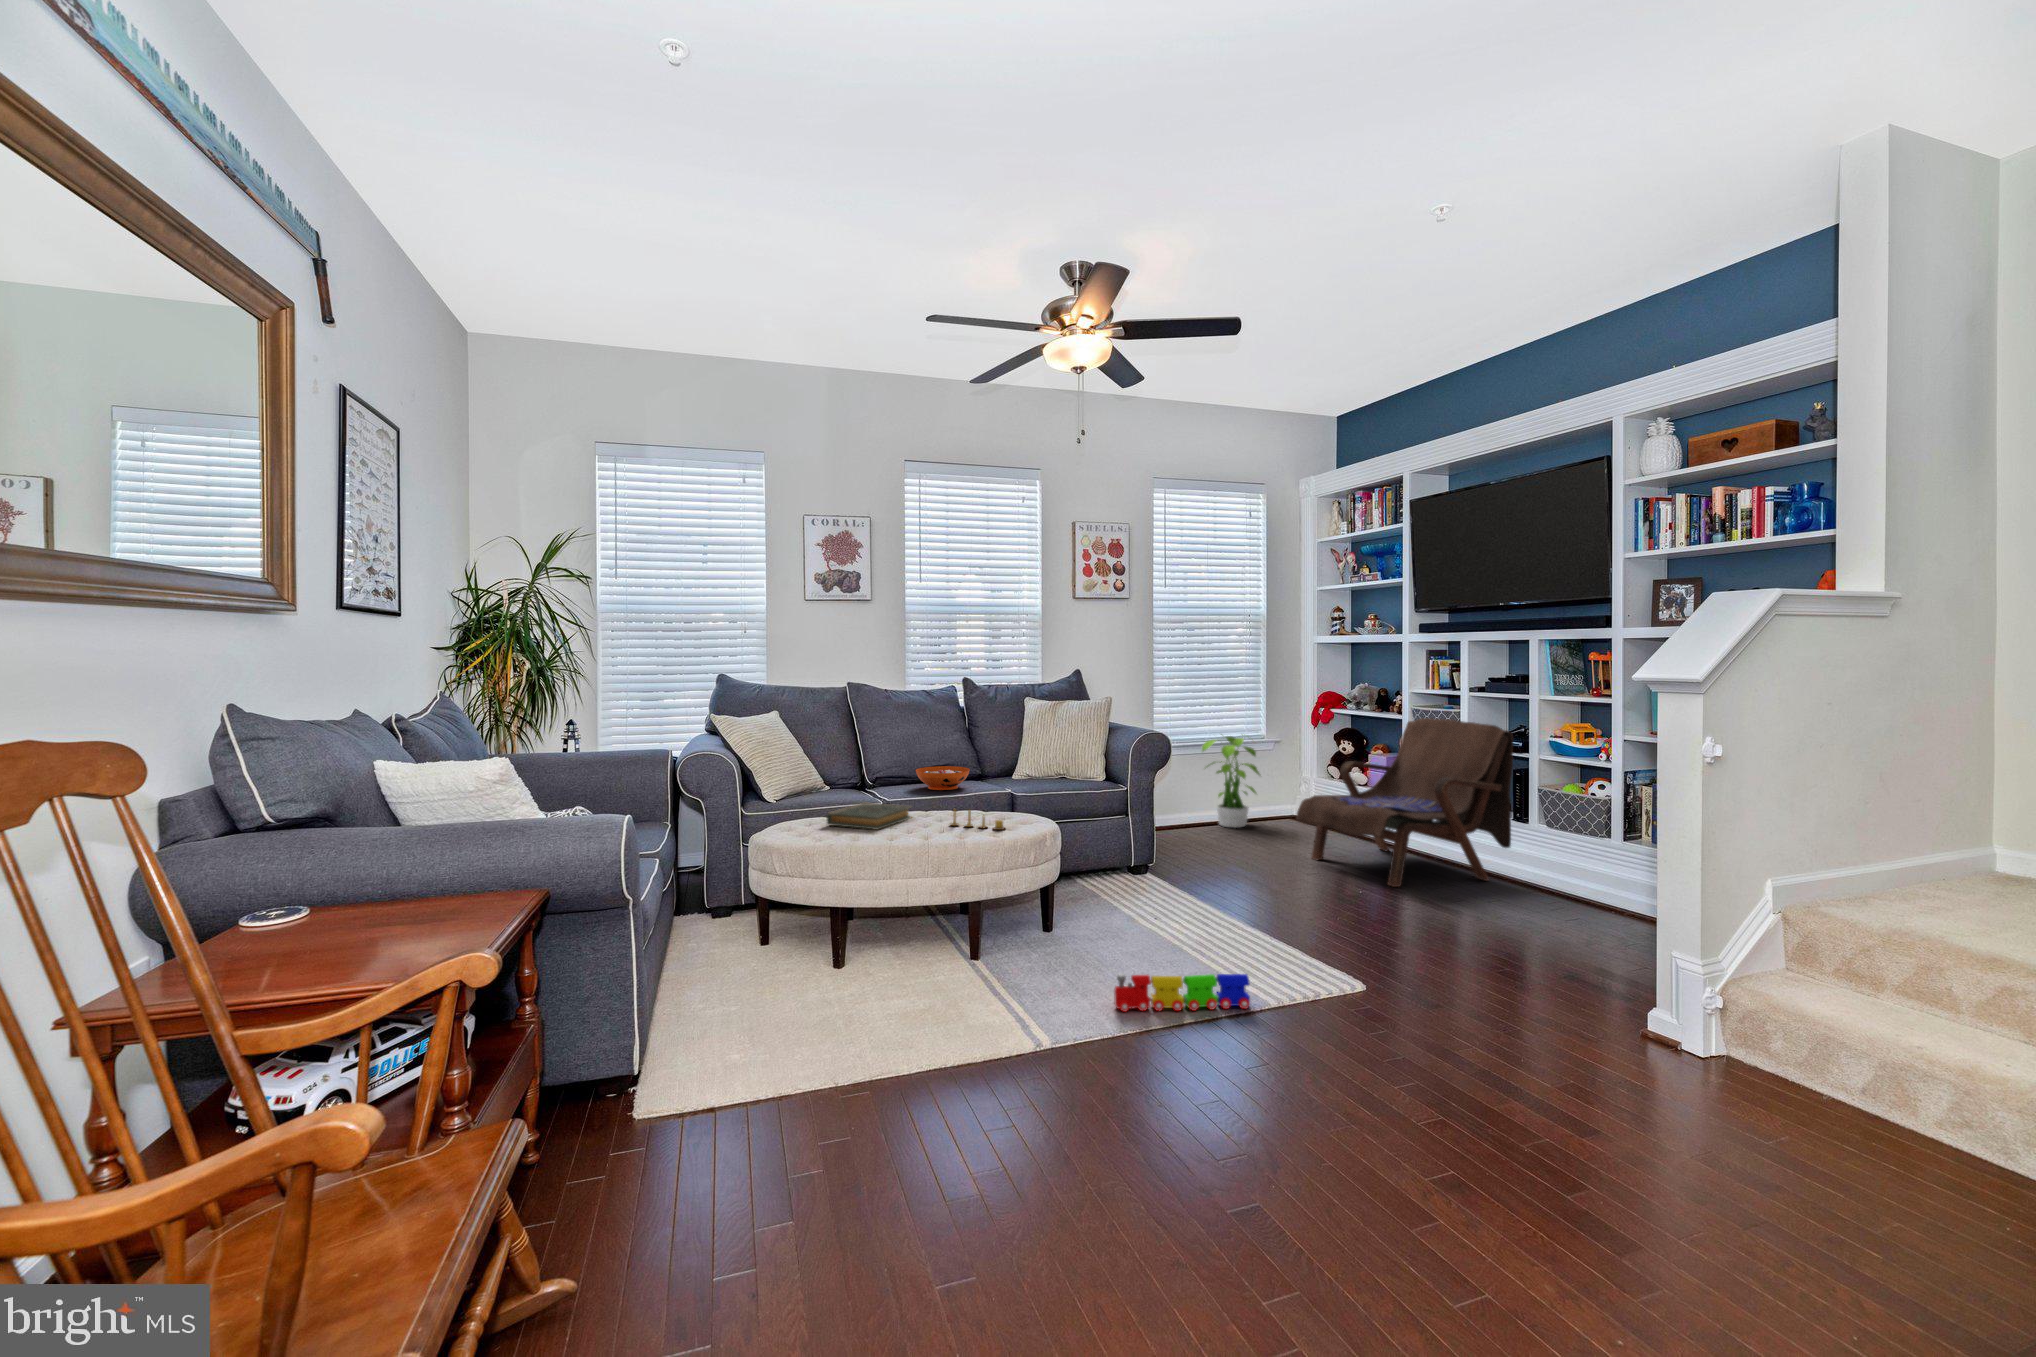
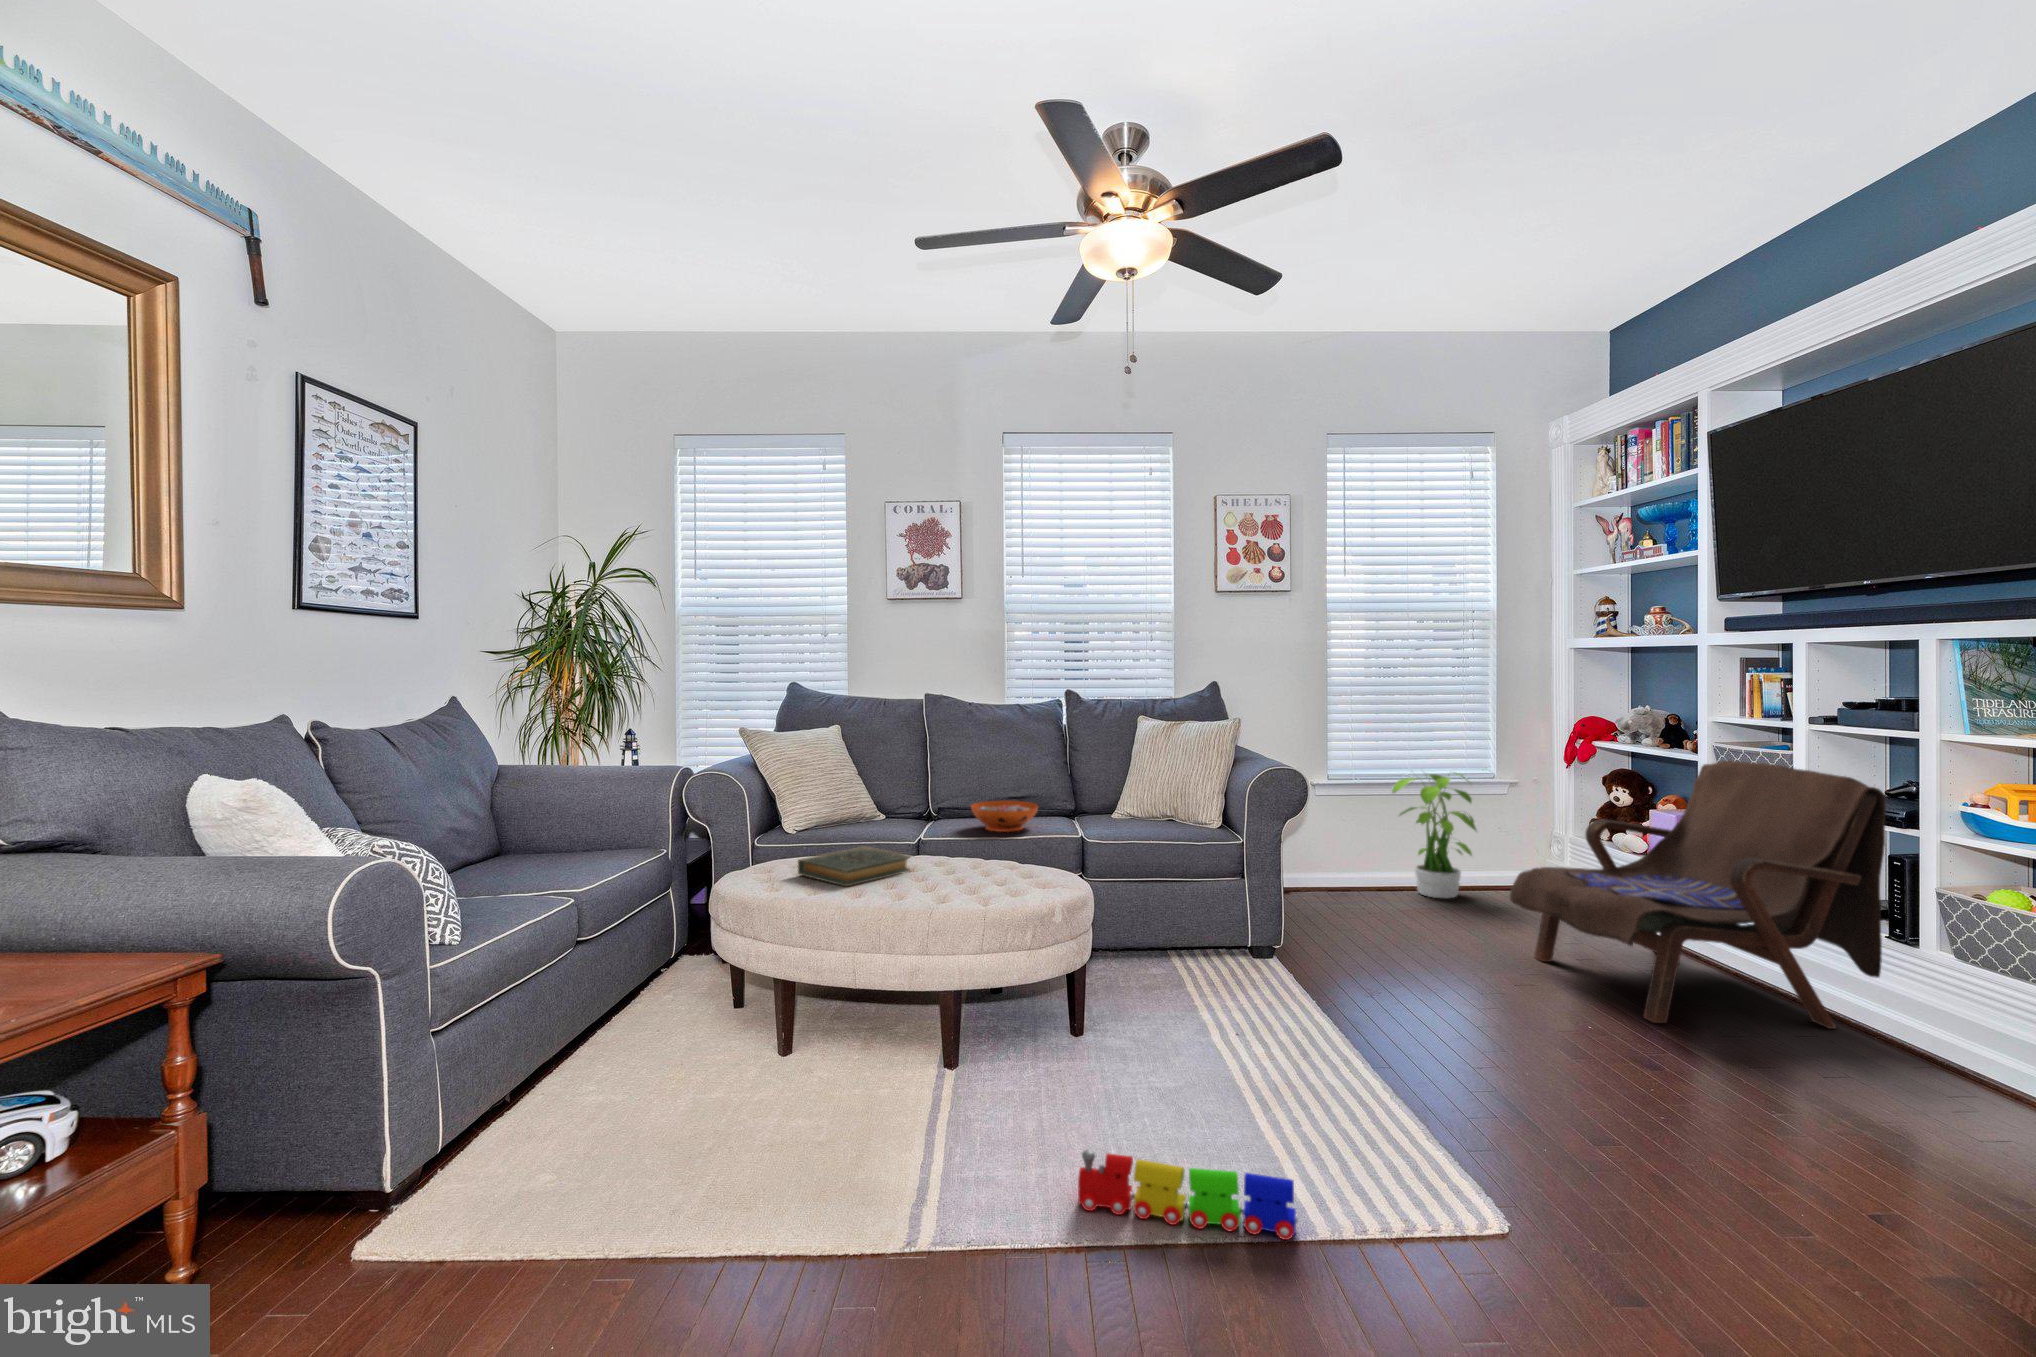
candle: present [951,810,1005,830] -> none [937,863,1002,900]

